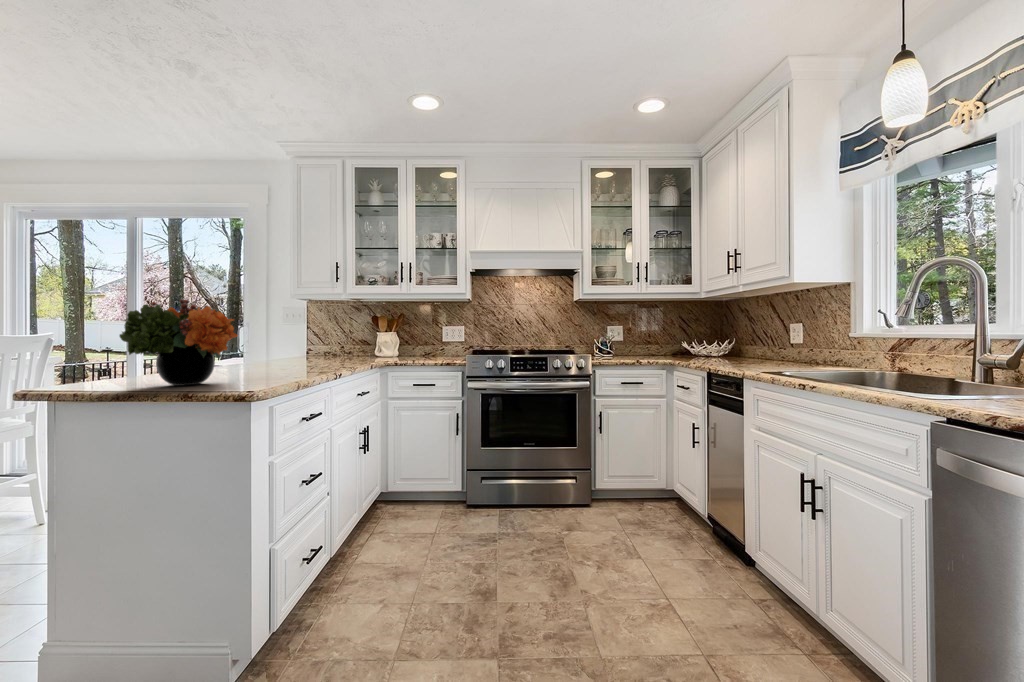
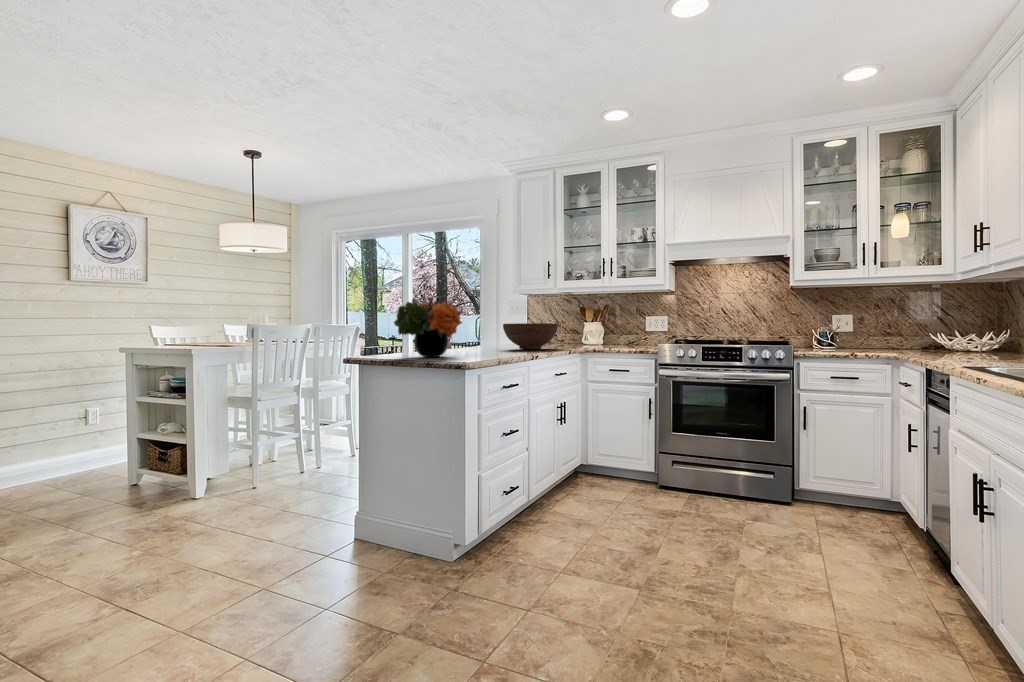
fruit bowl: none [286,335,357,366] -> present [503,323,558,349]

